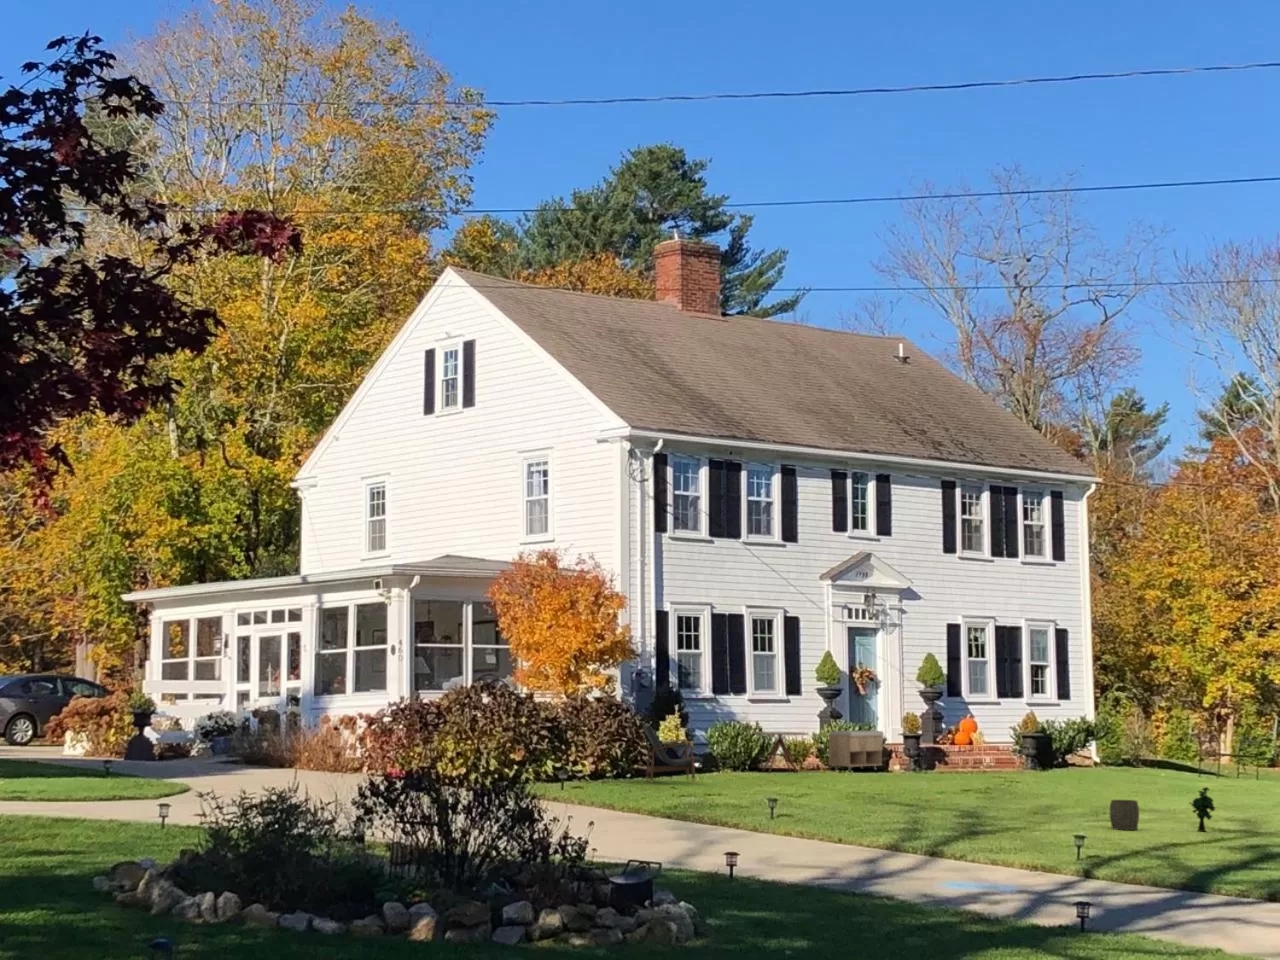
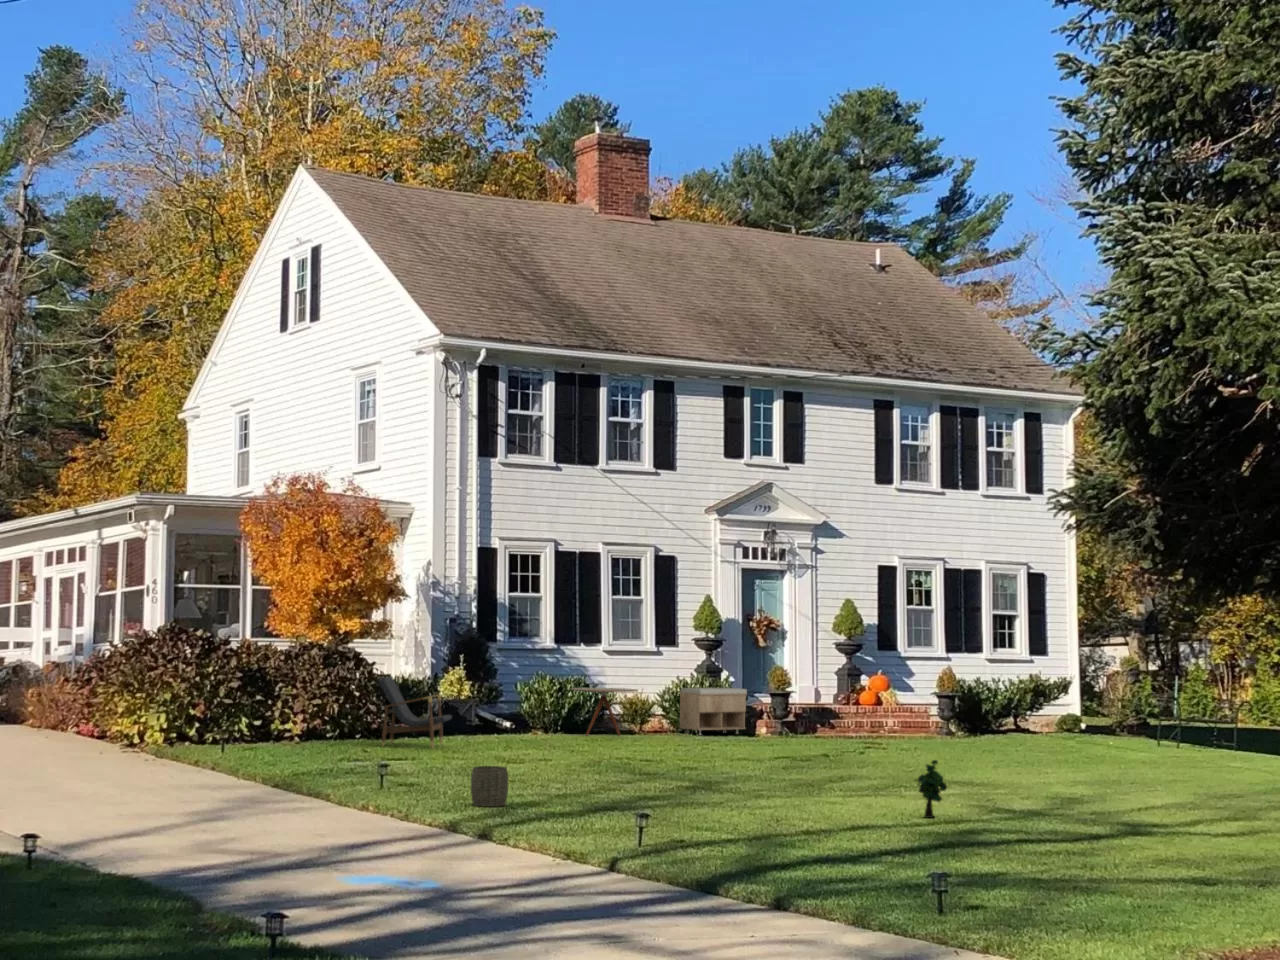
woven basket: present [1110,800,1139,830] -> present [471,766,508,807]

